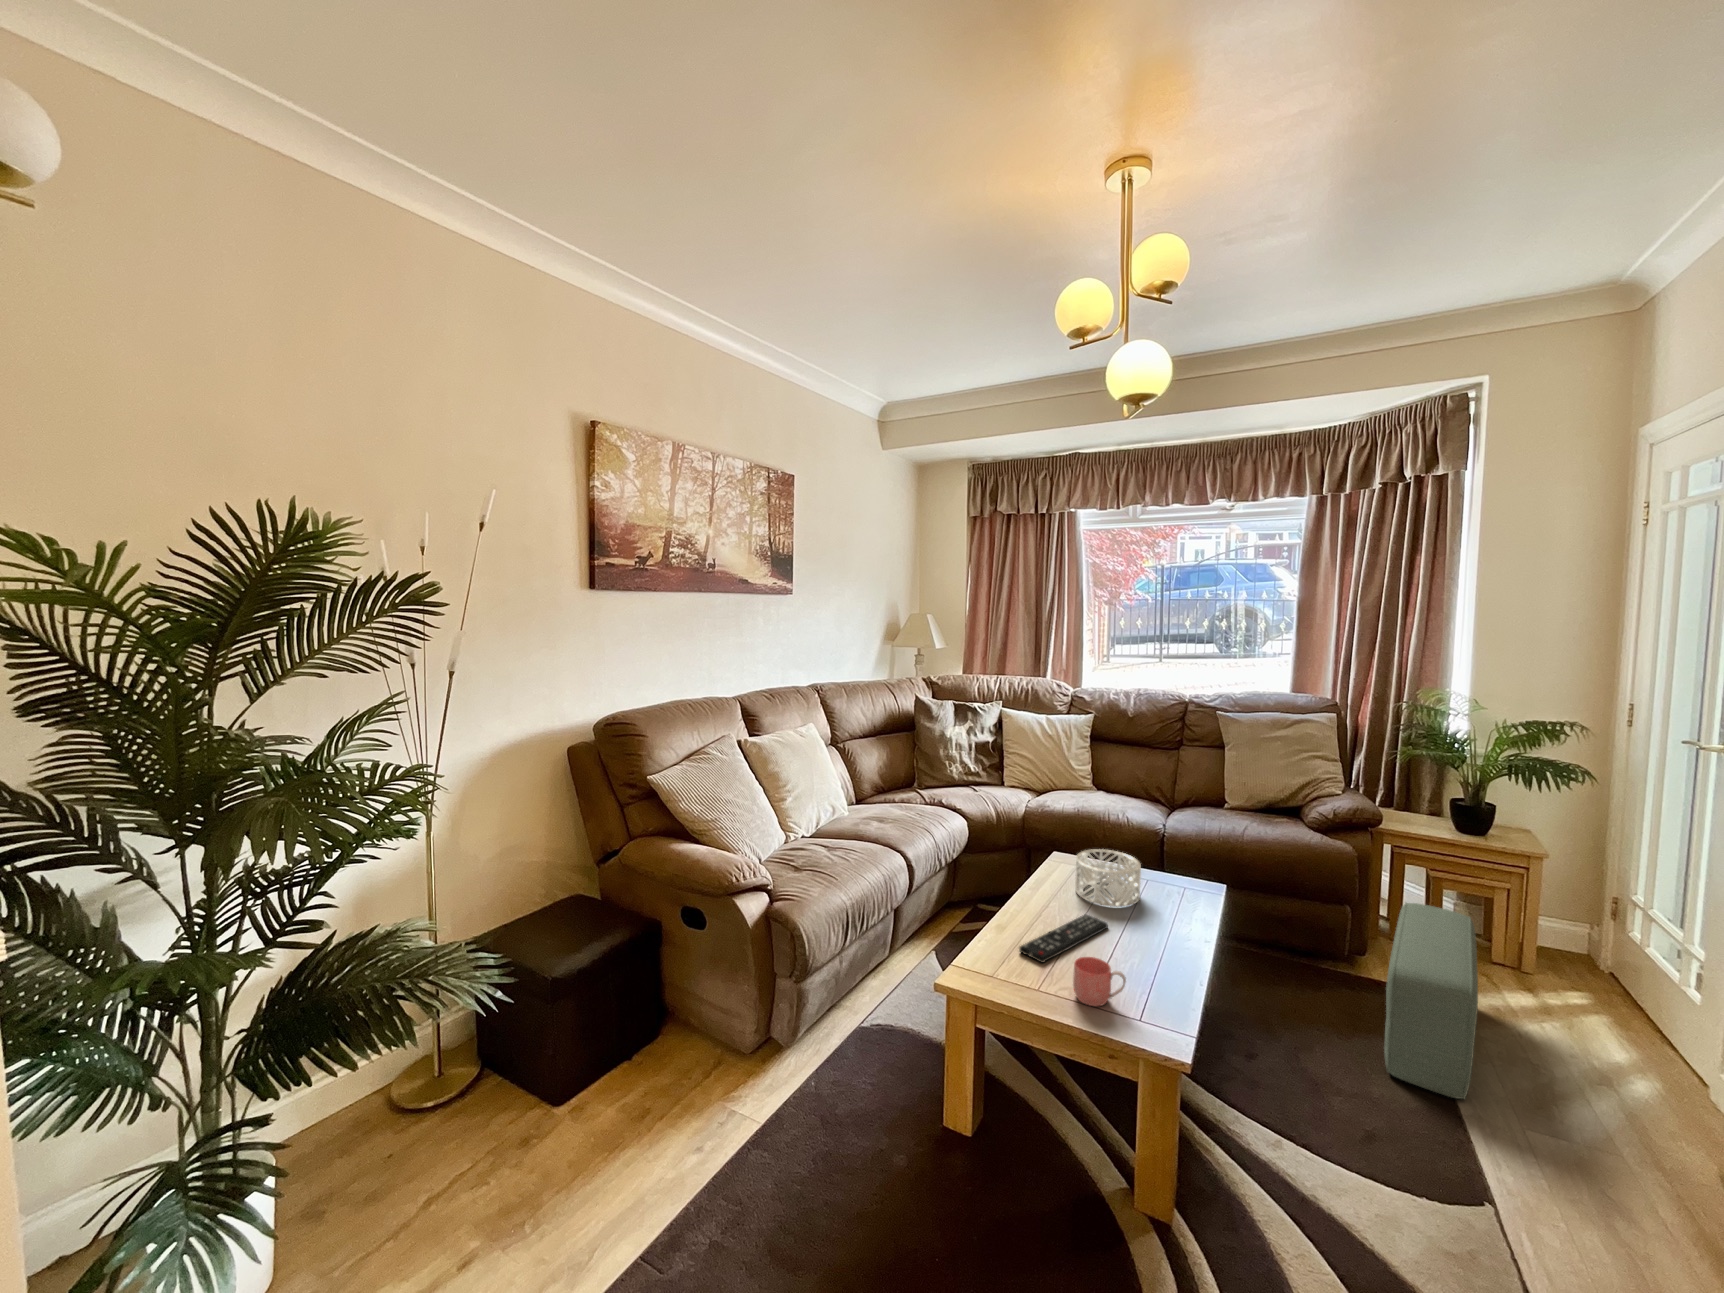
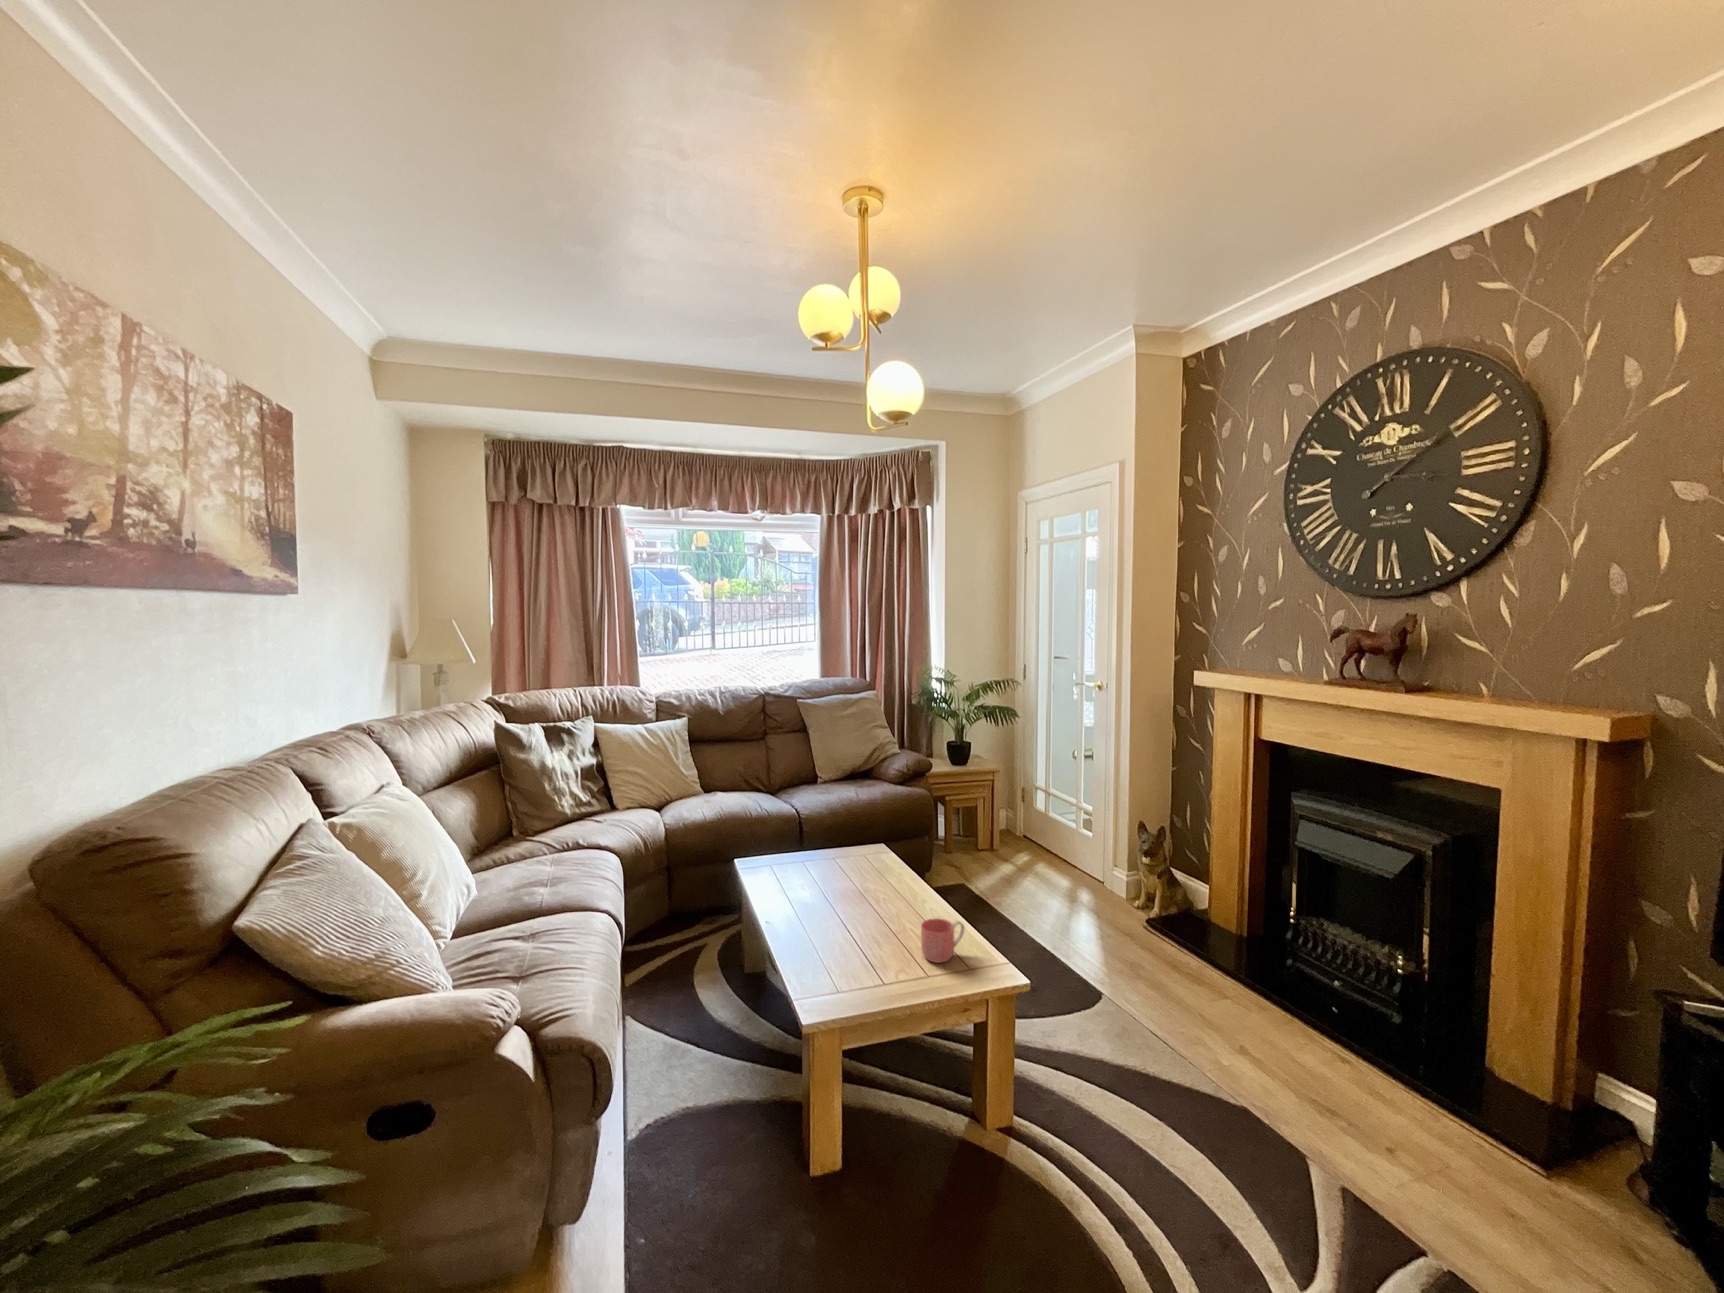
decorative bowl: present [1075,849,1141,907] -> none [806,831,865,885]
pouf: present [1384,903,1478,1099] -> none [968,812,1057,935]
remote control: present [1019,914,1108,963] -> none [844,894,873,949]

